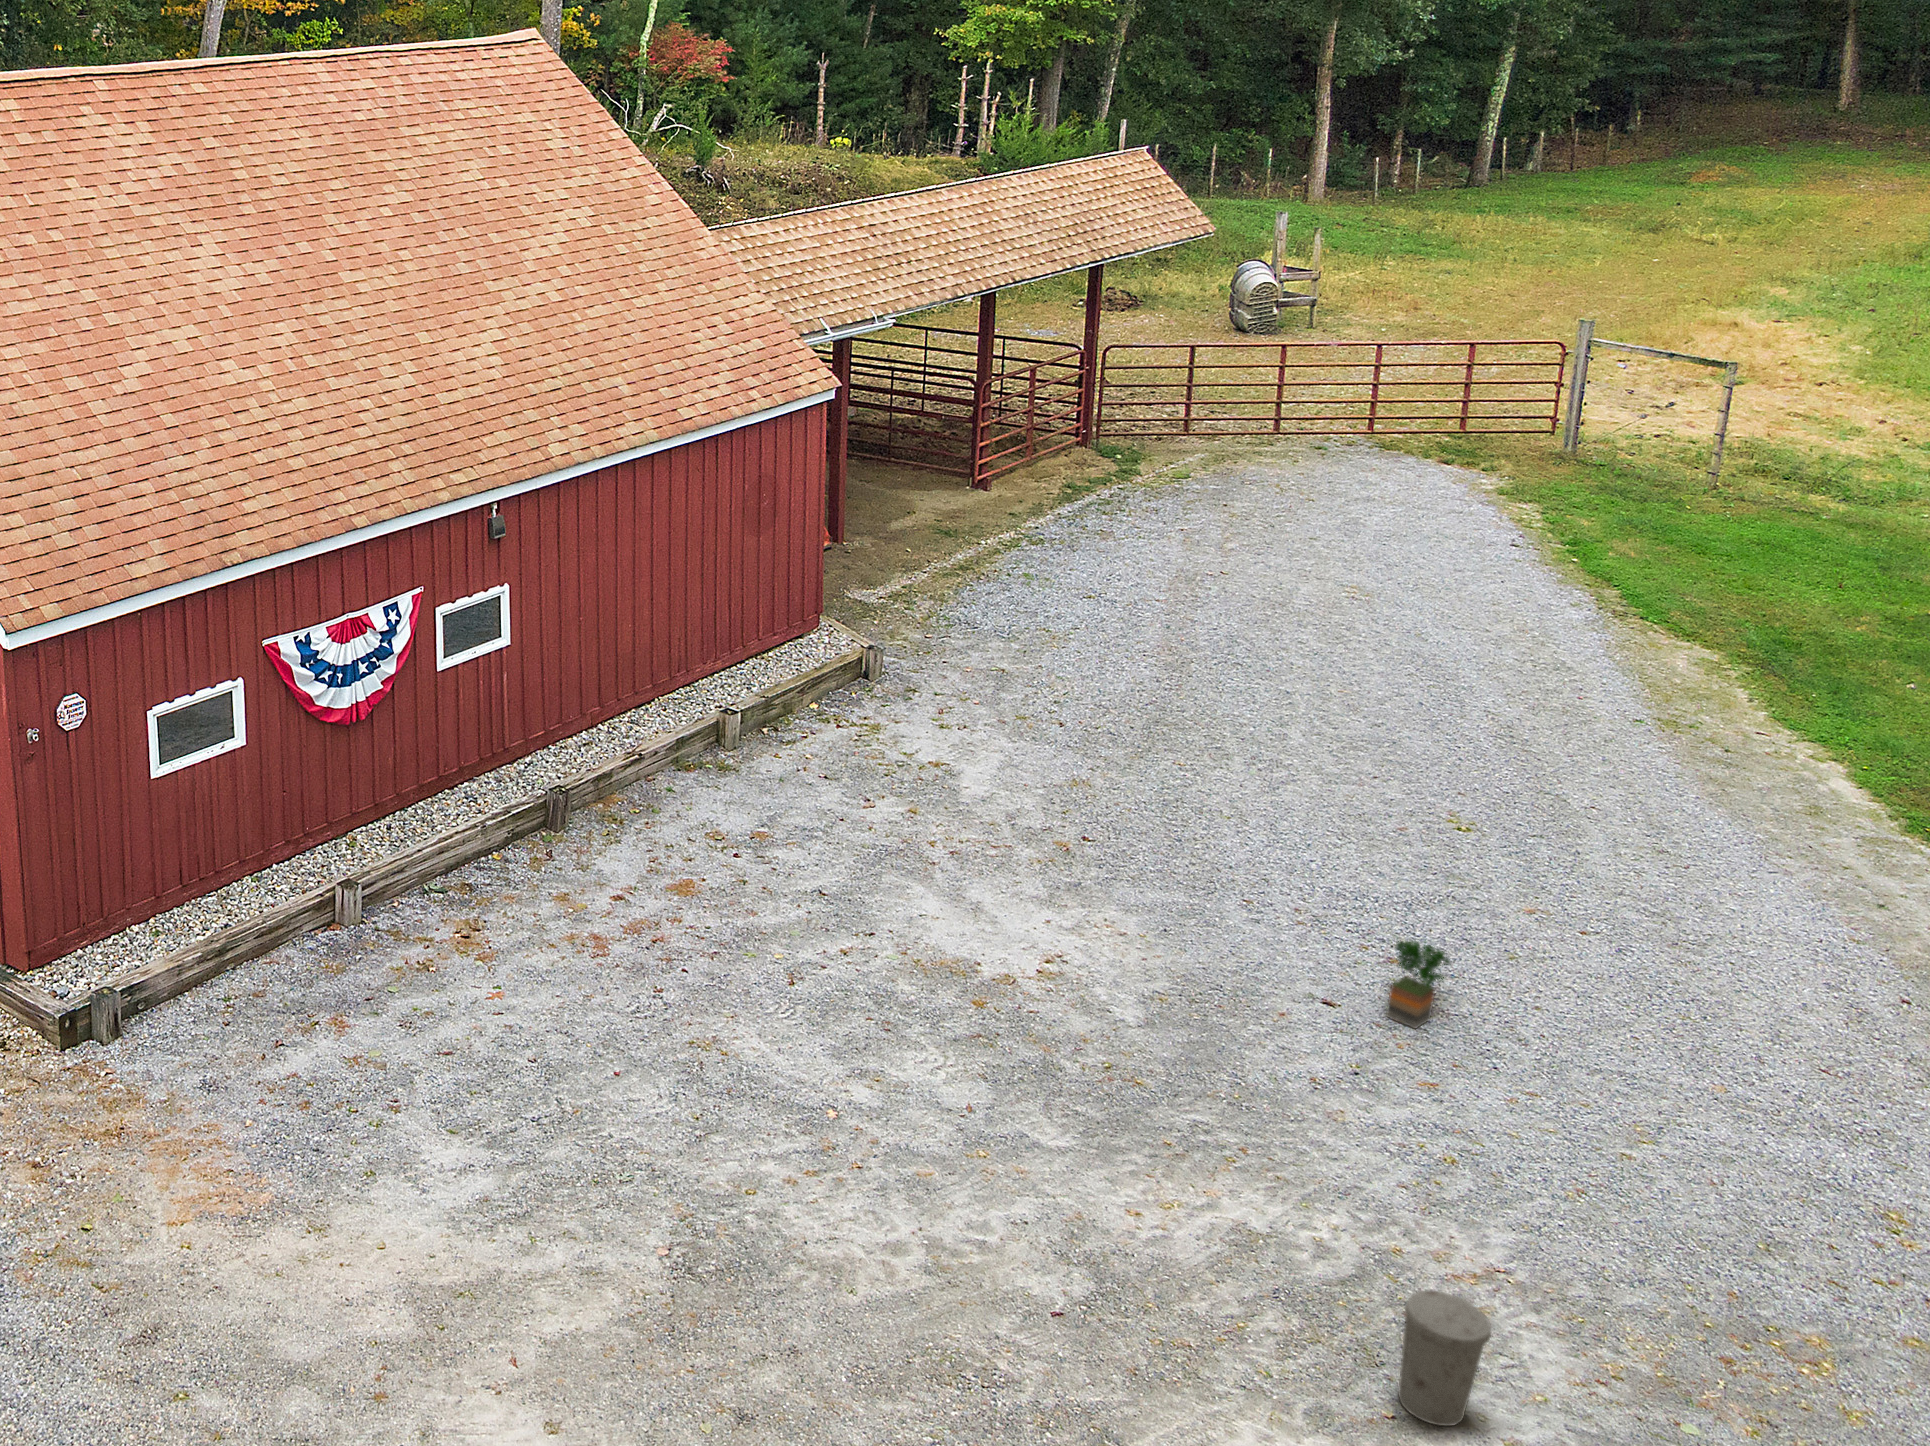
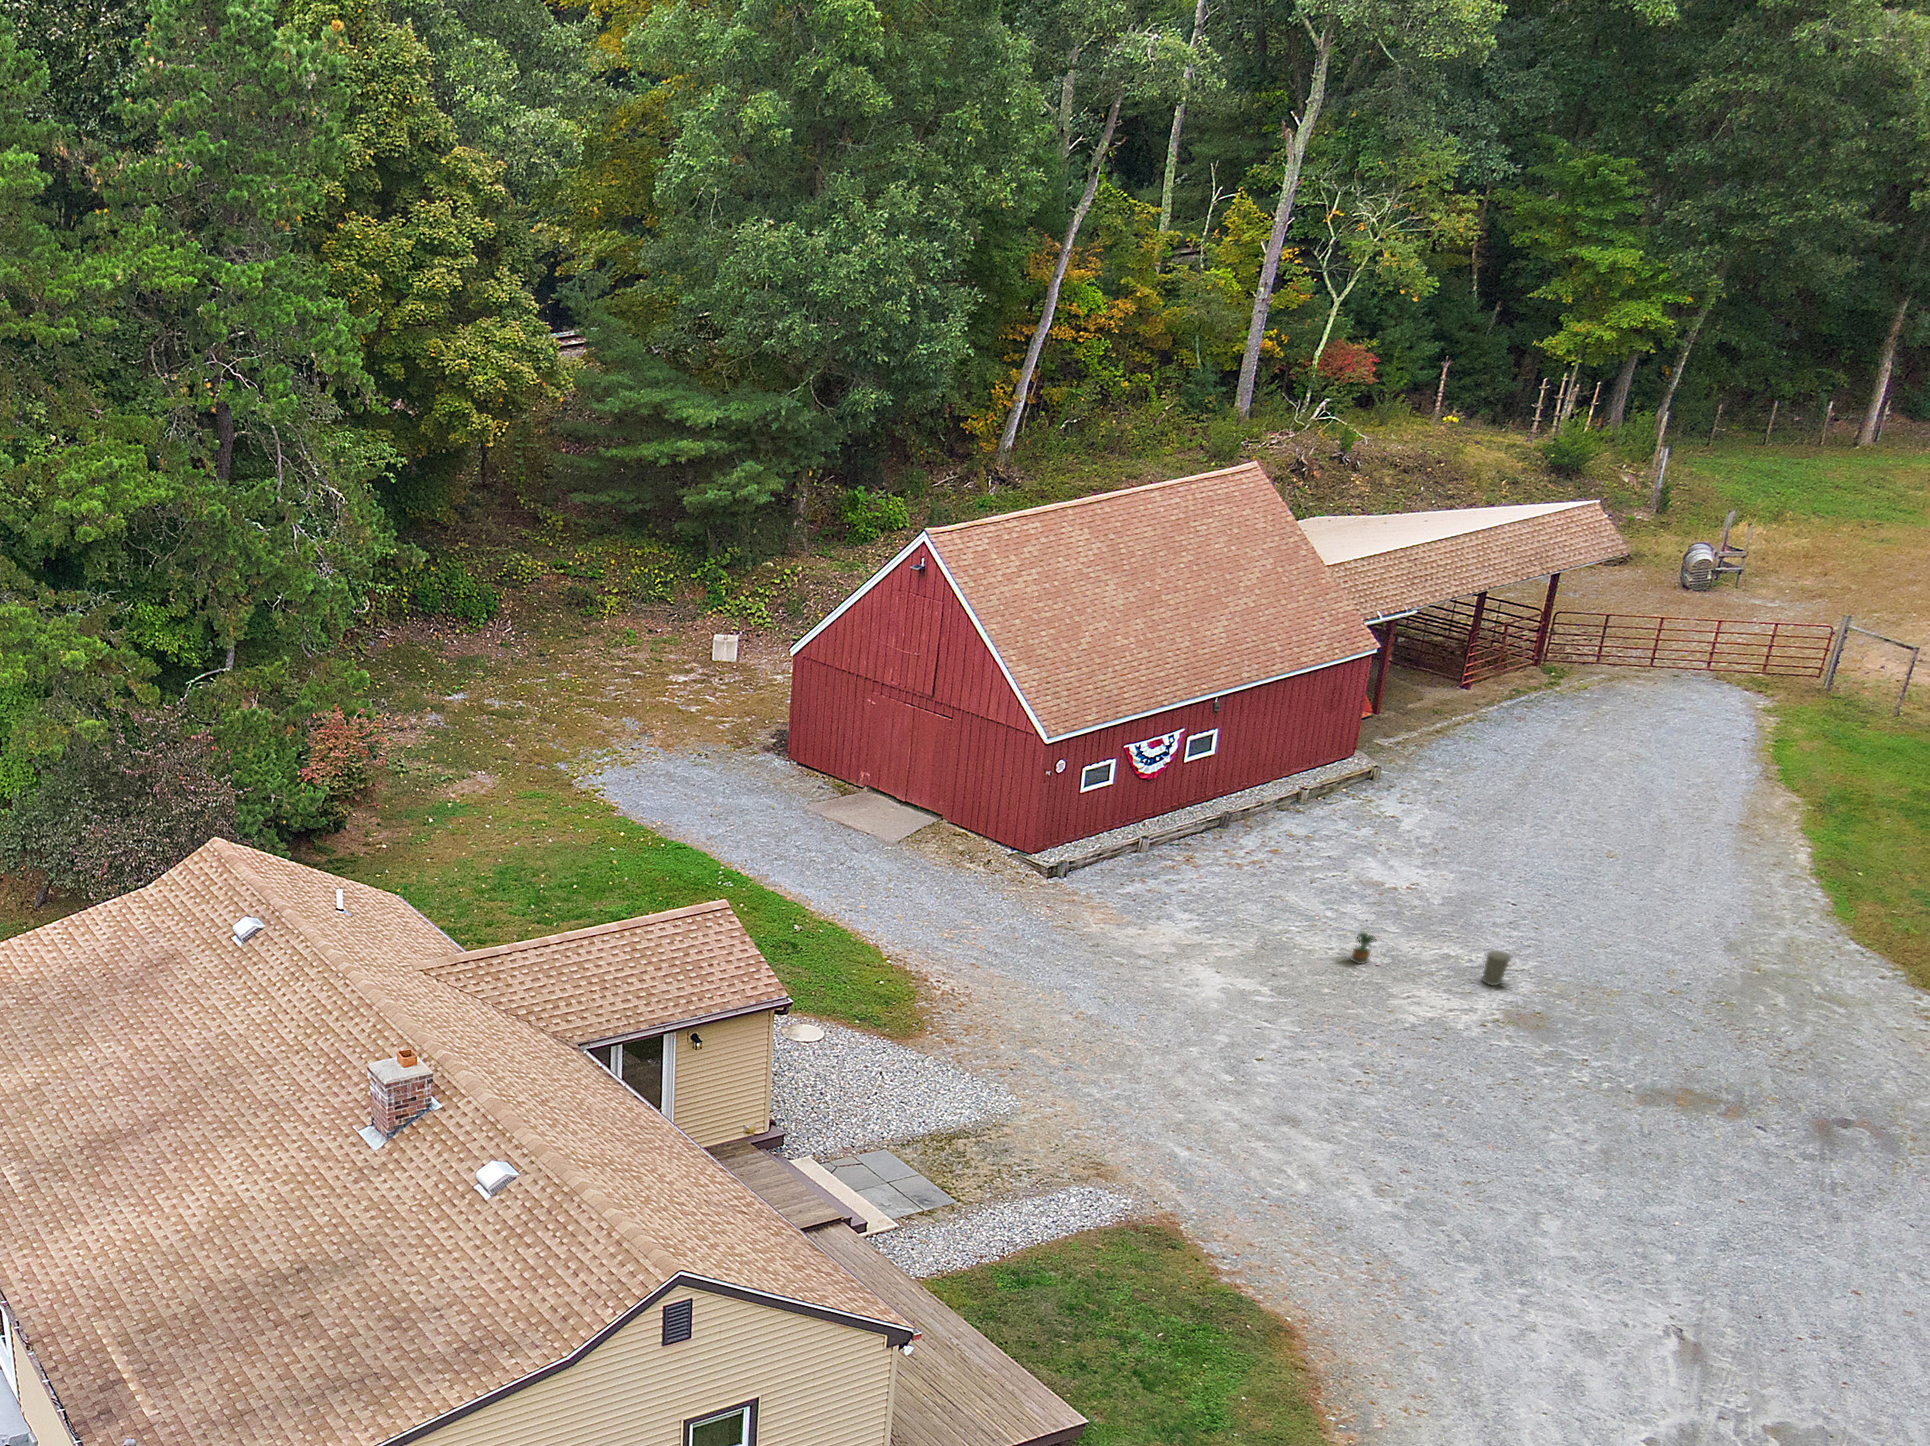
potted tree: present [1386,941,1450,1029] -> present [1351,933,1377,964]

